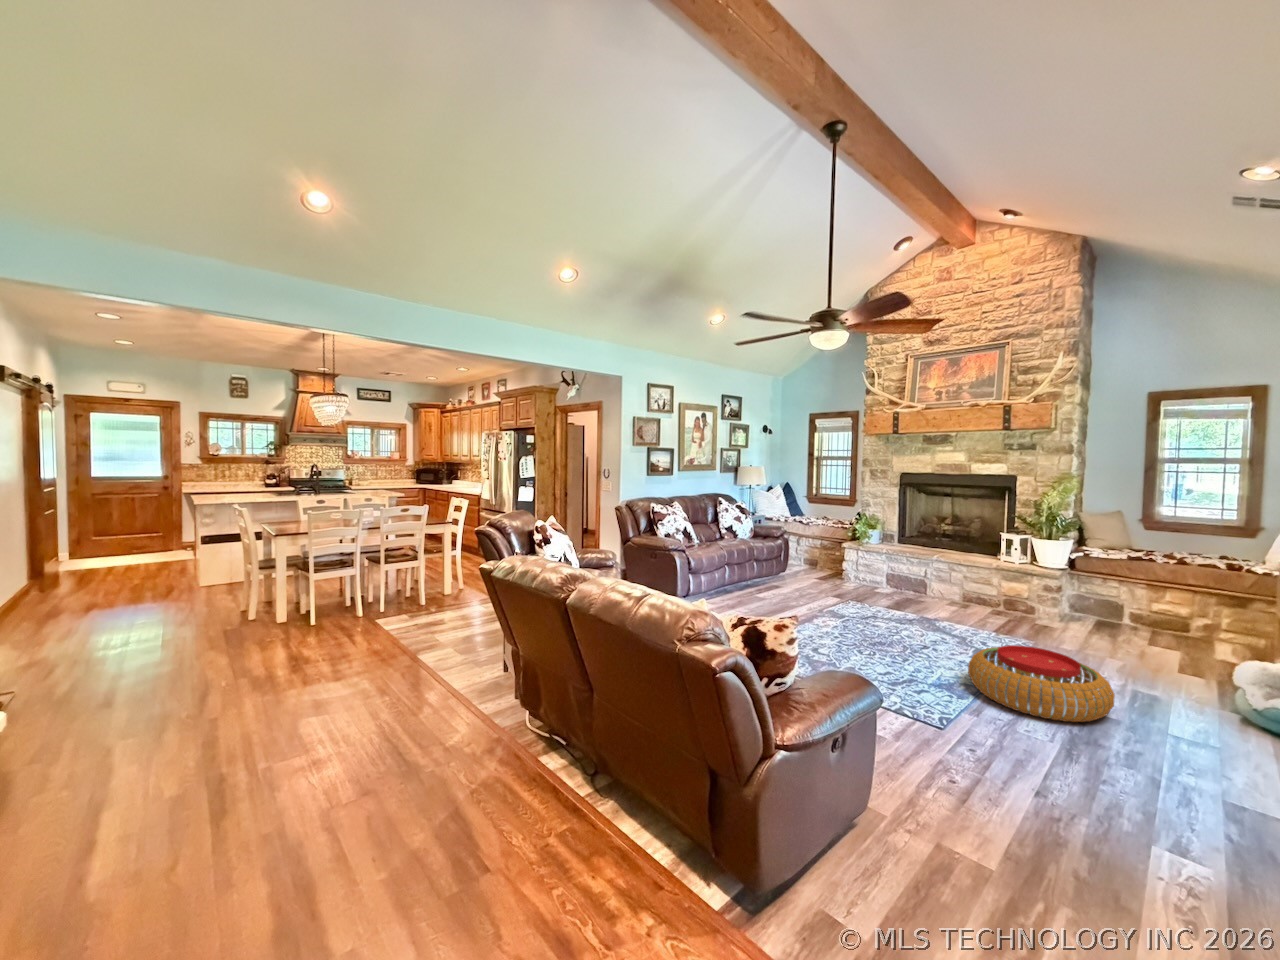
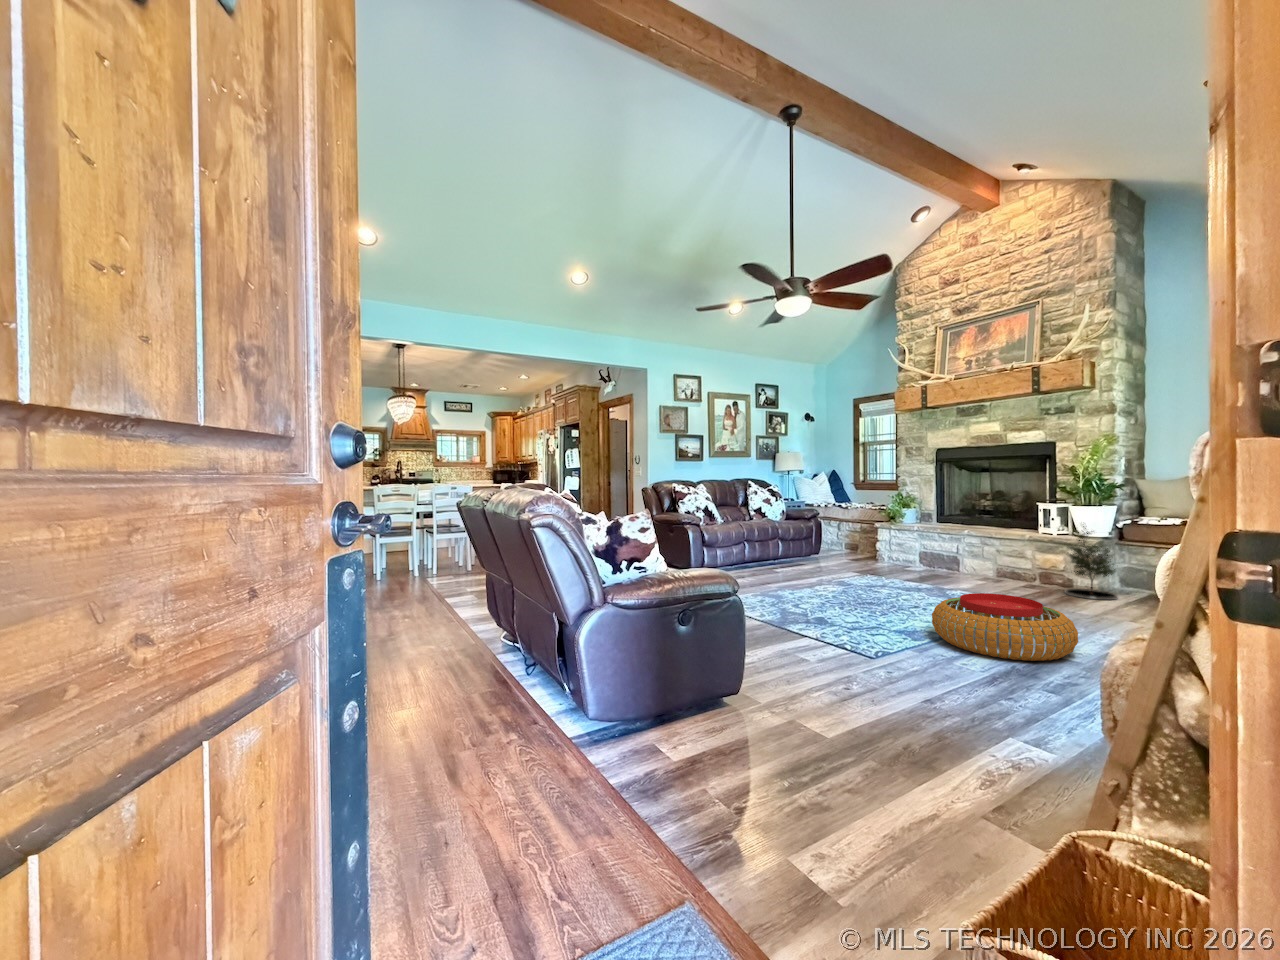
potted tree: none [1032,557,1083,630] -> present [1064,526,1118,600]

